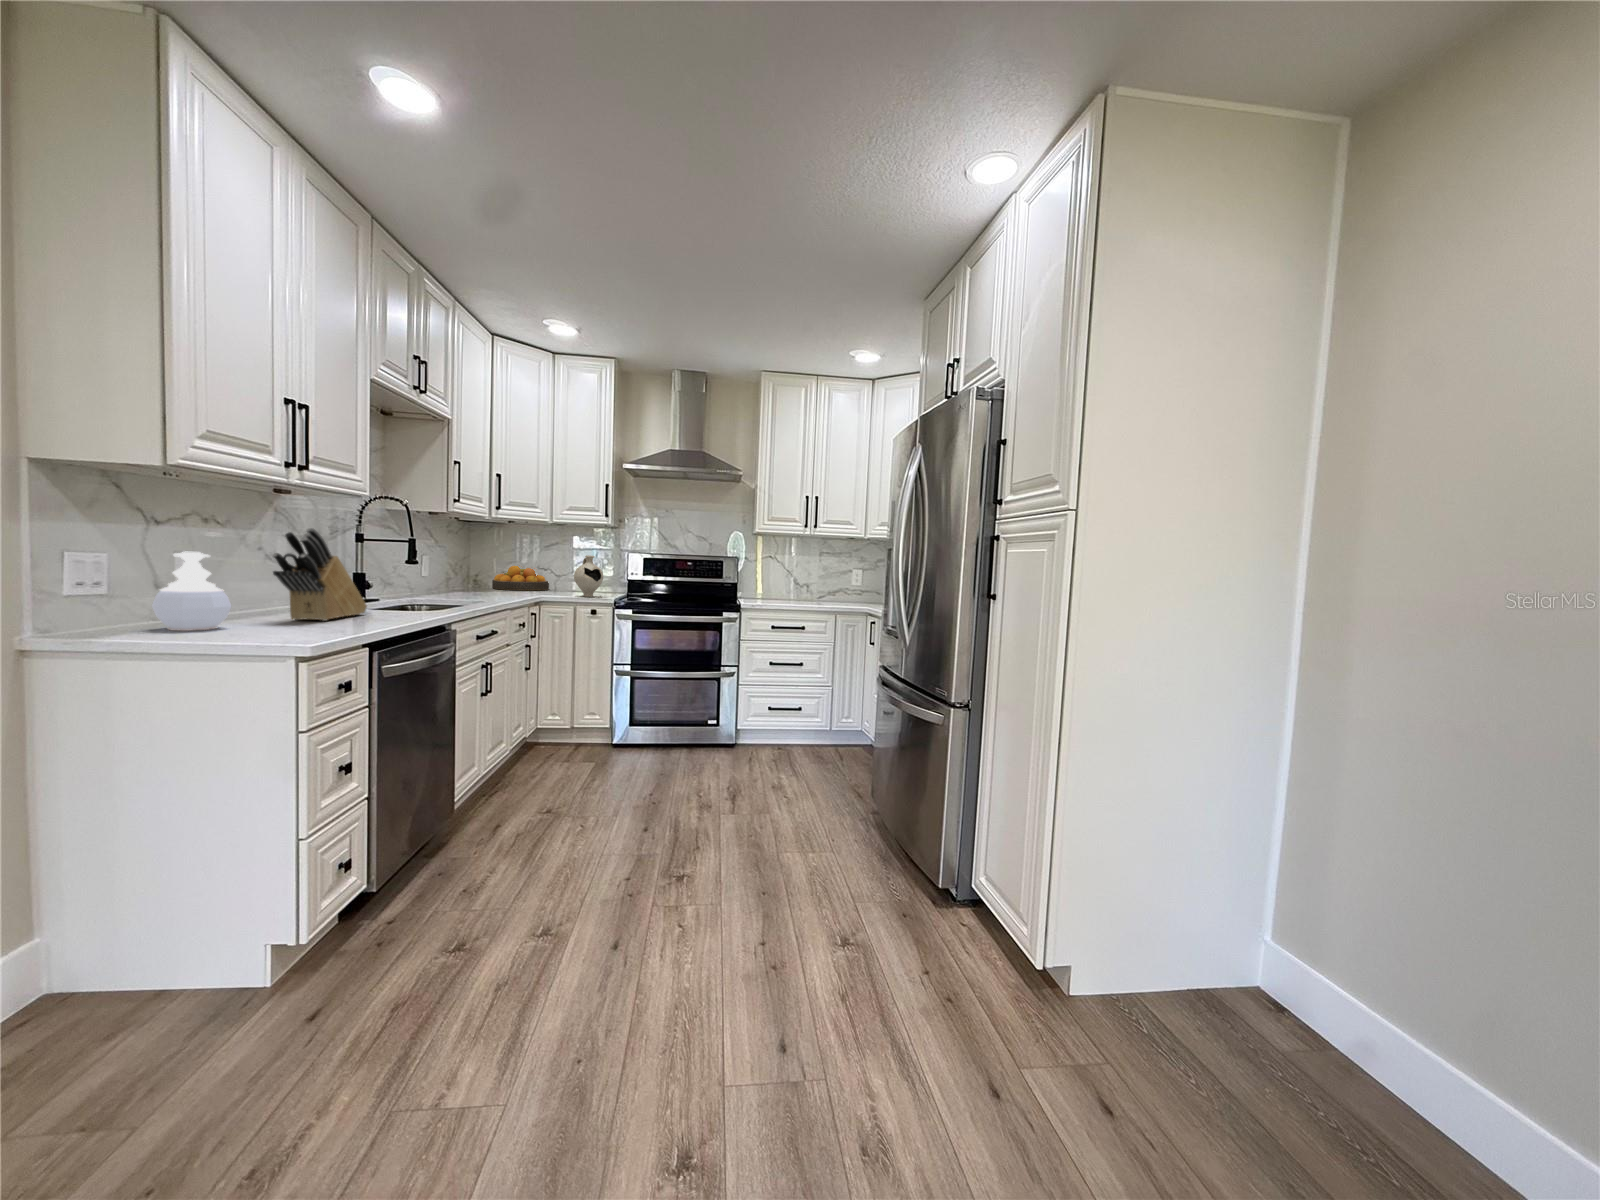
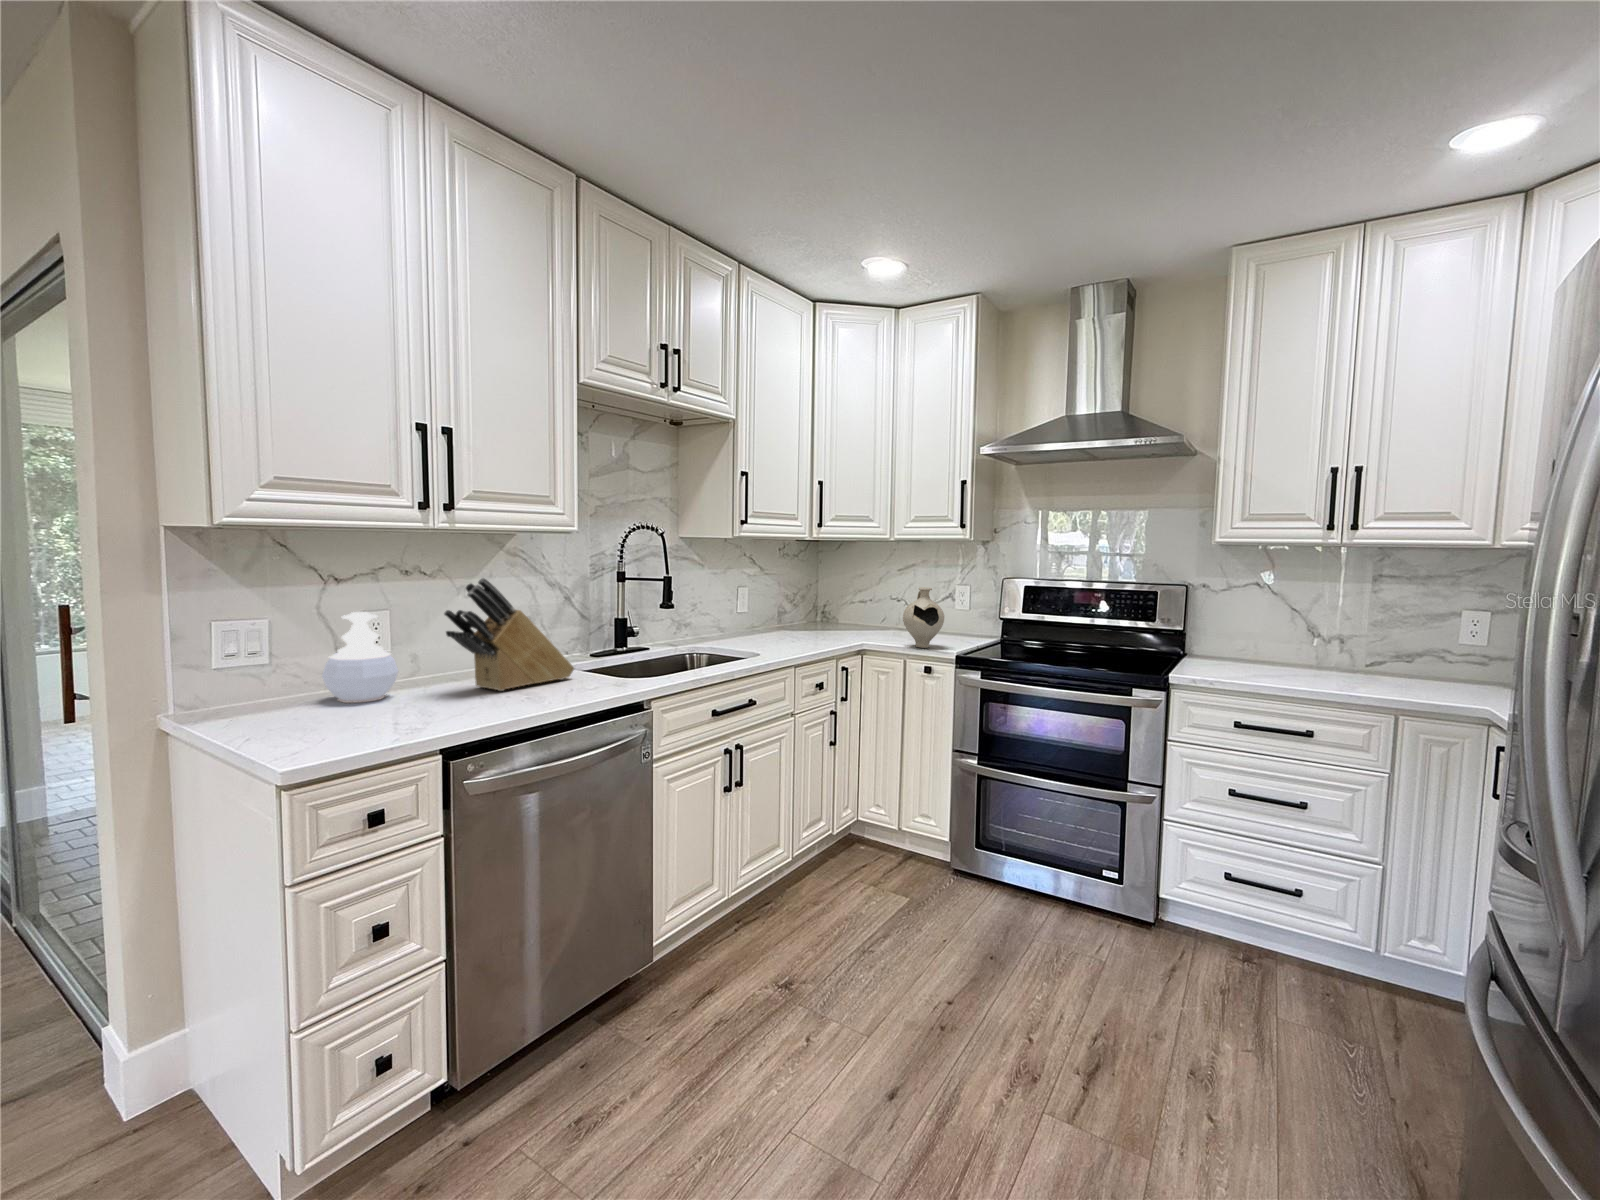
fruit bowl: present [492,566,549,590] -> none [831,595,899,630]

